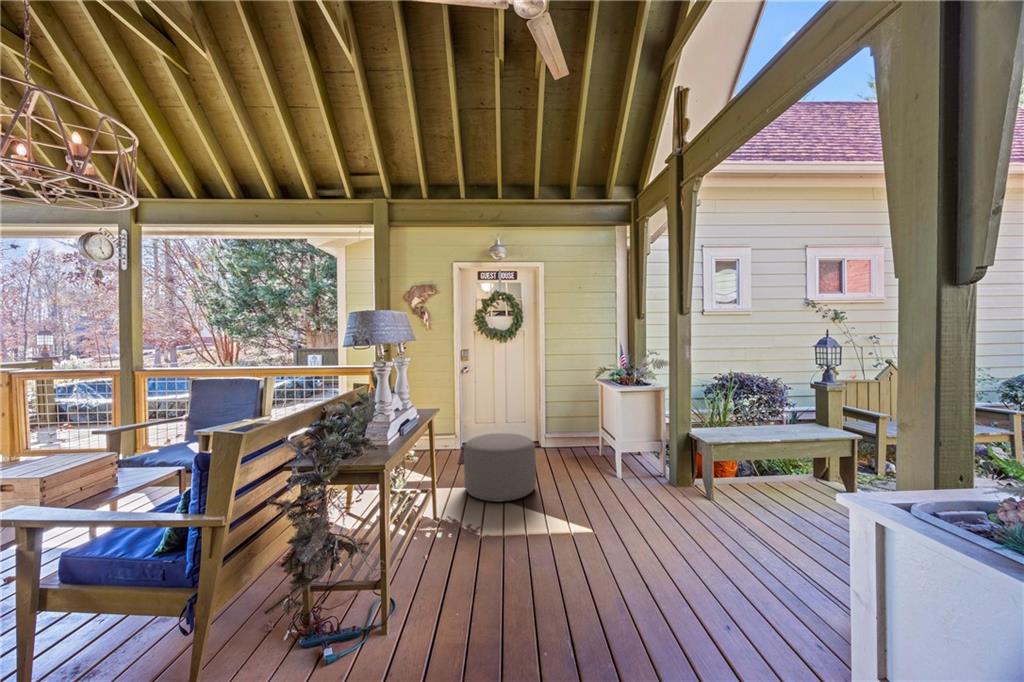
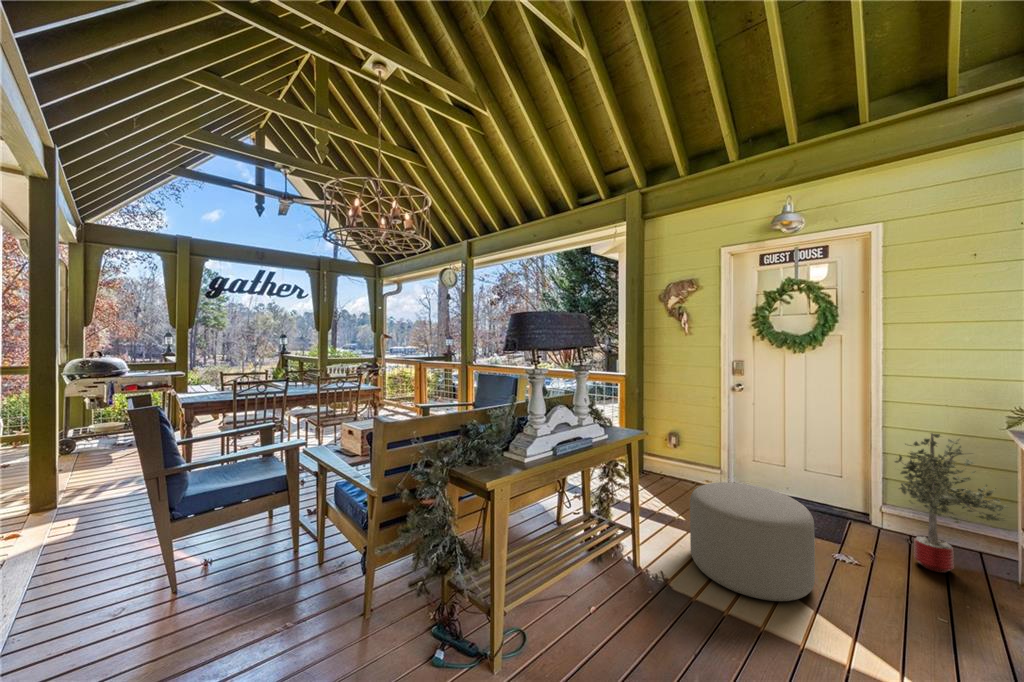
potted tree: none [556,384,599,460] -> present [895,433,1007,573]

